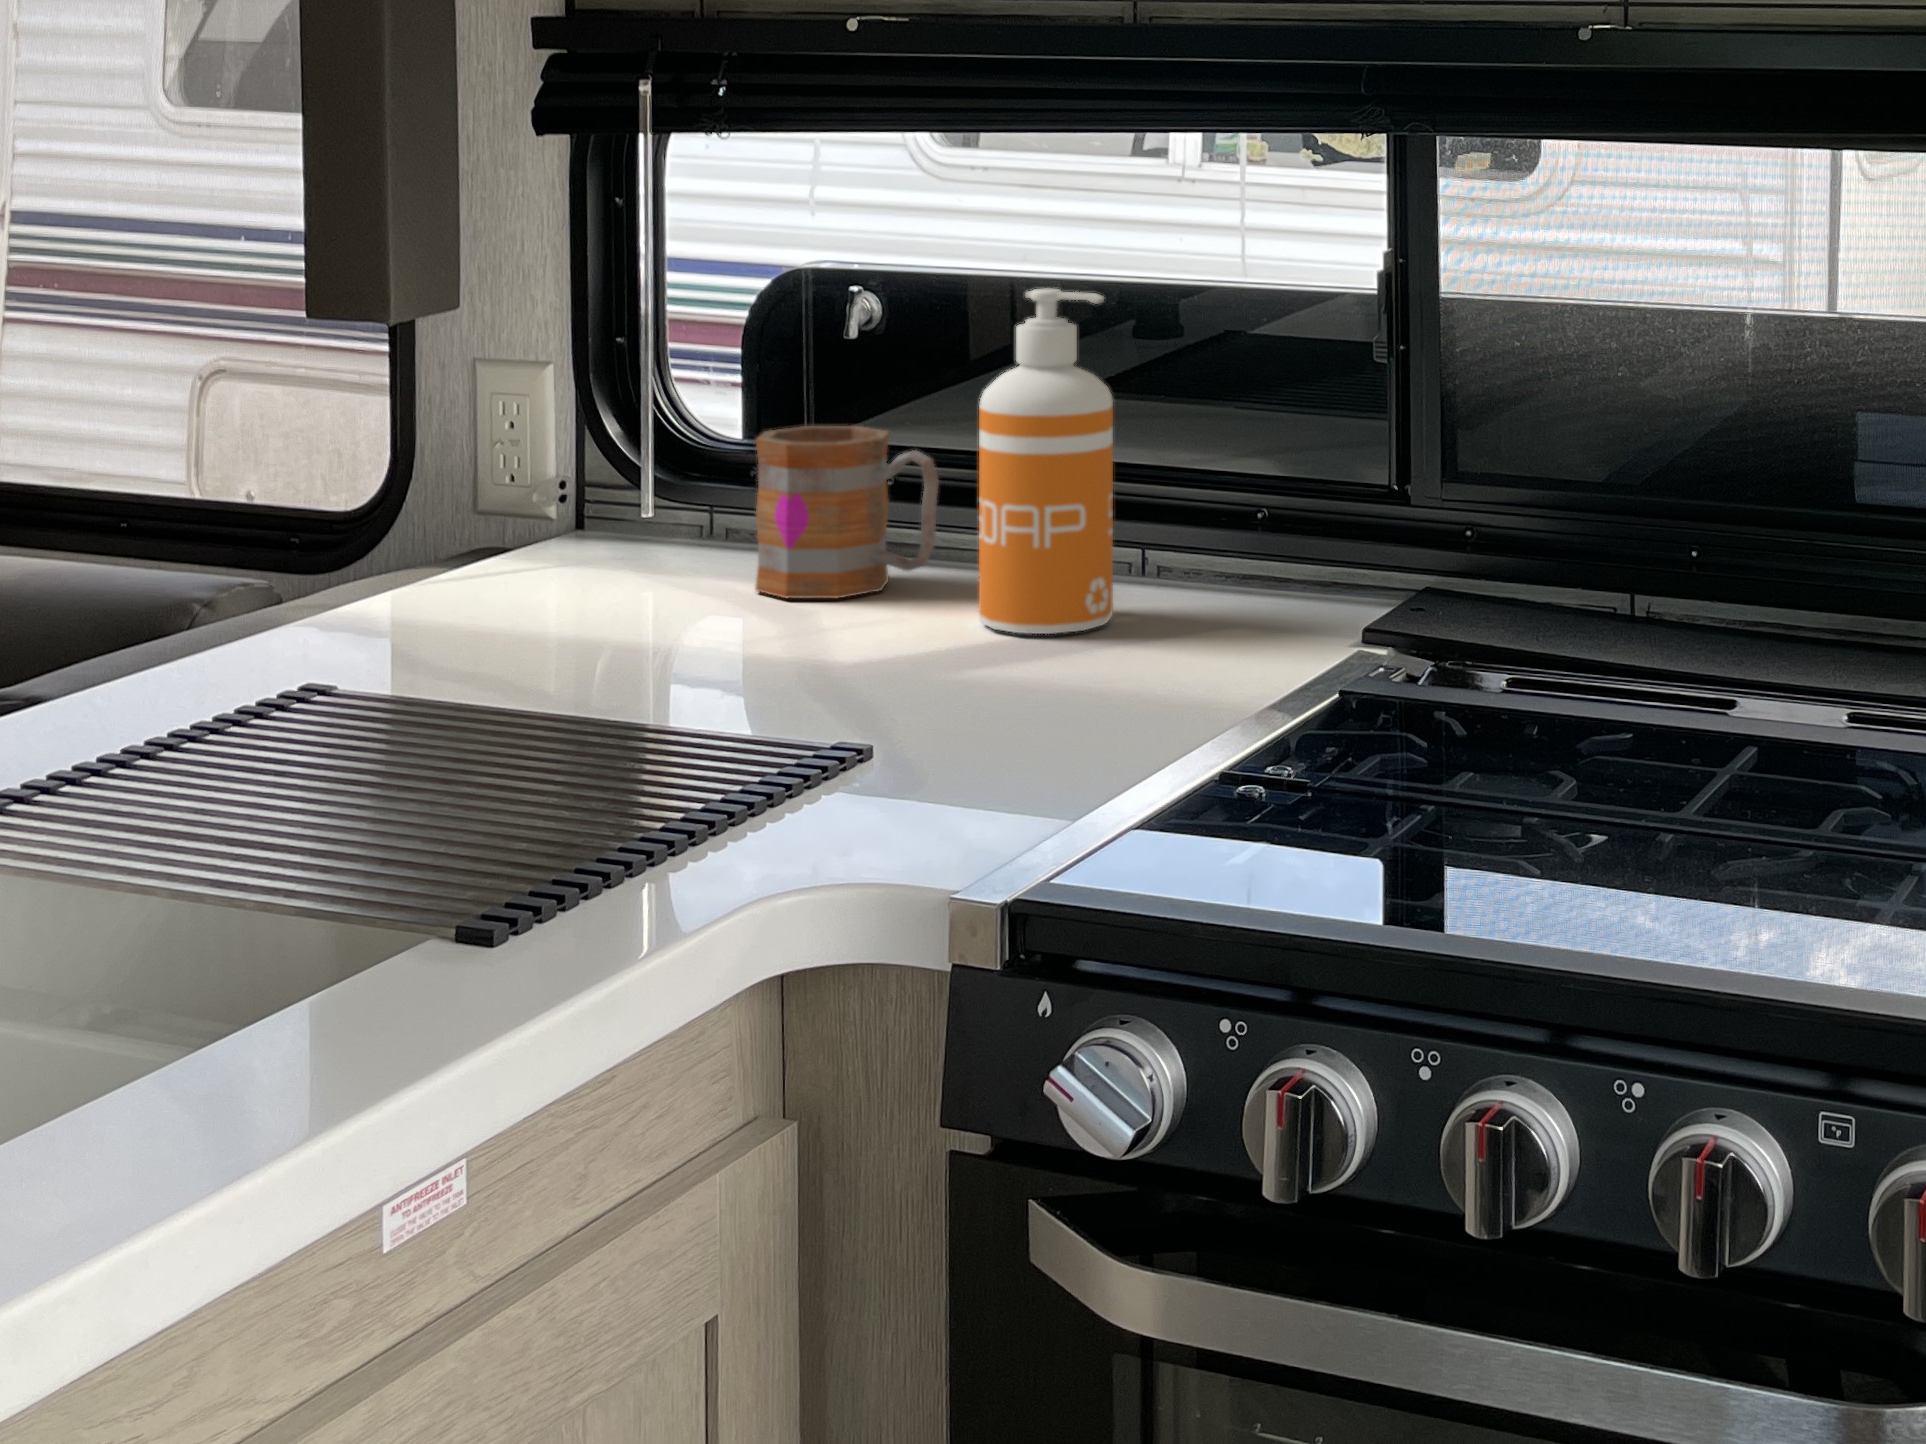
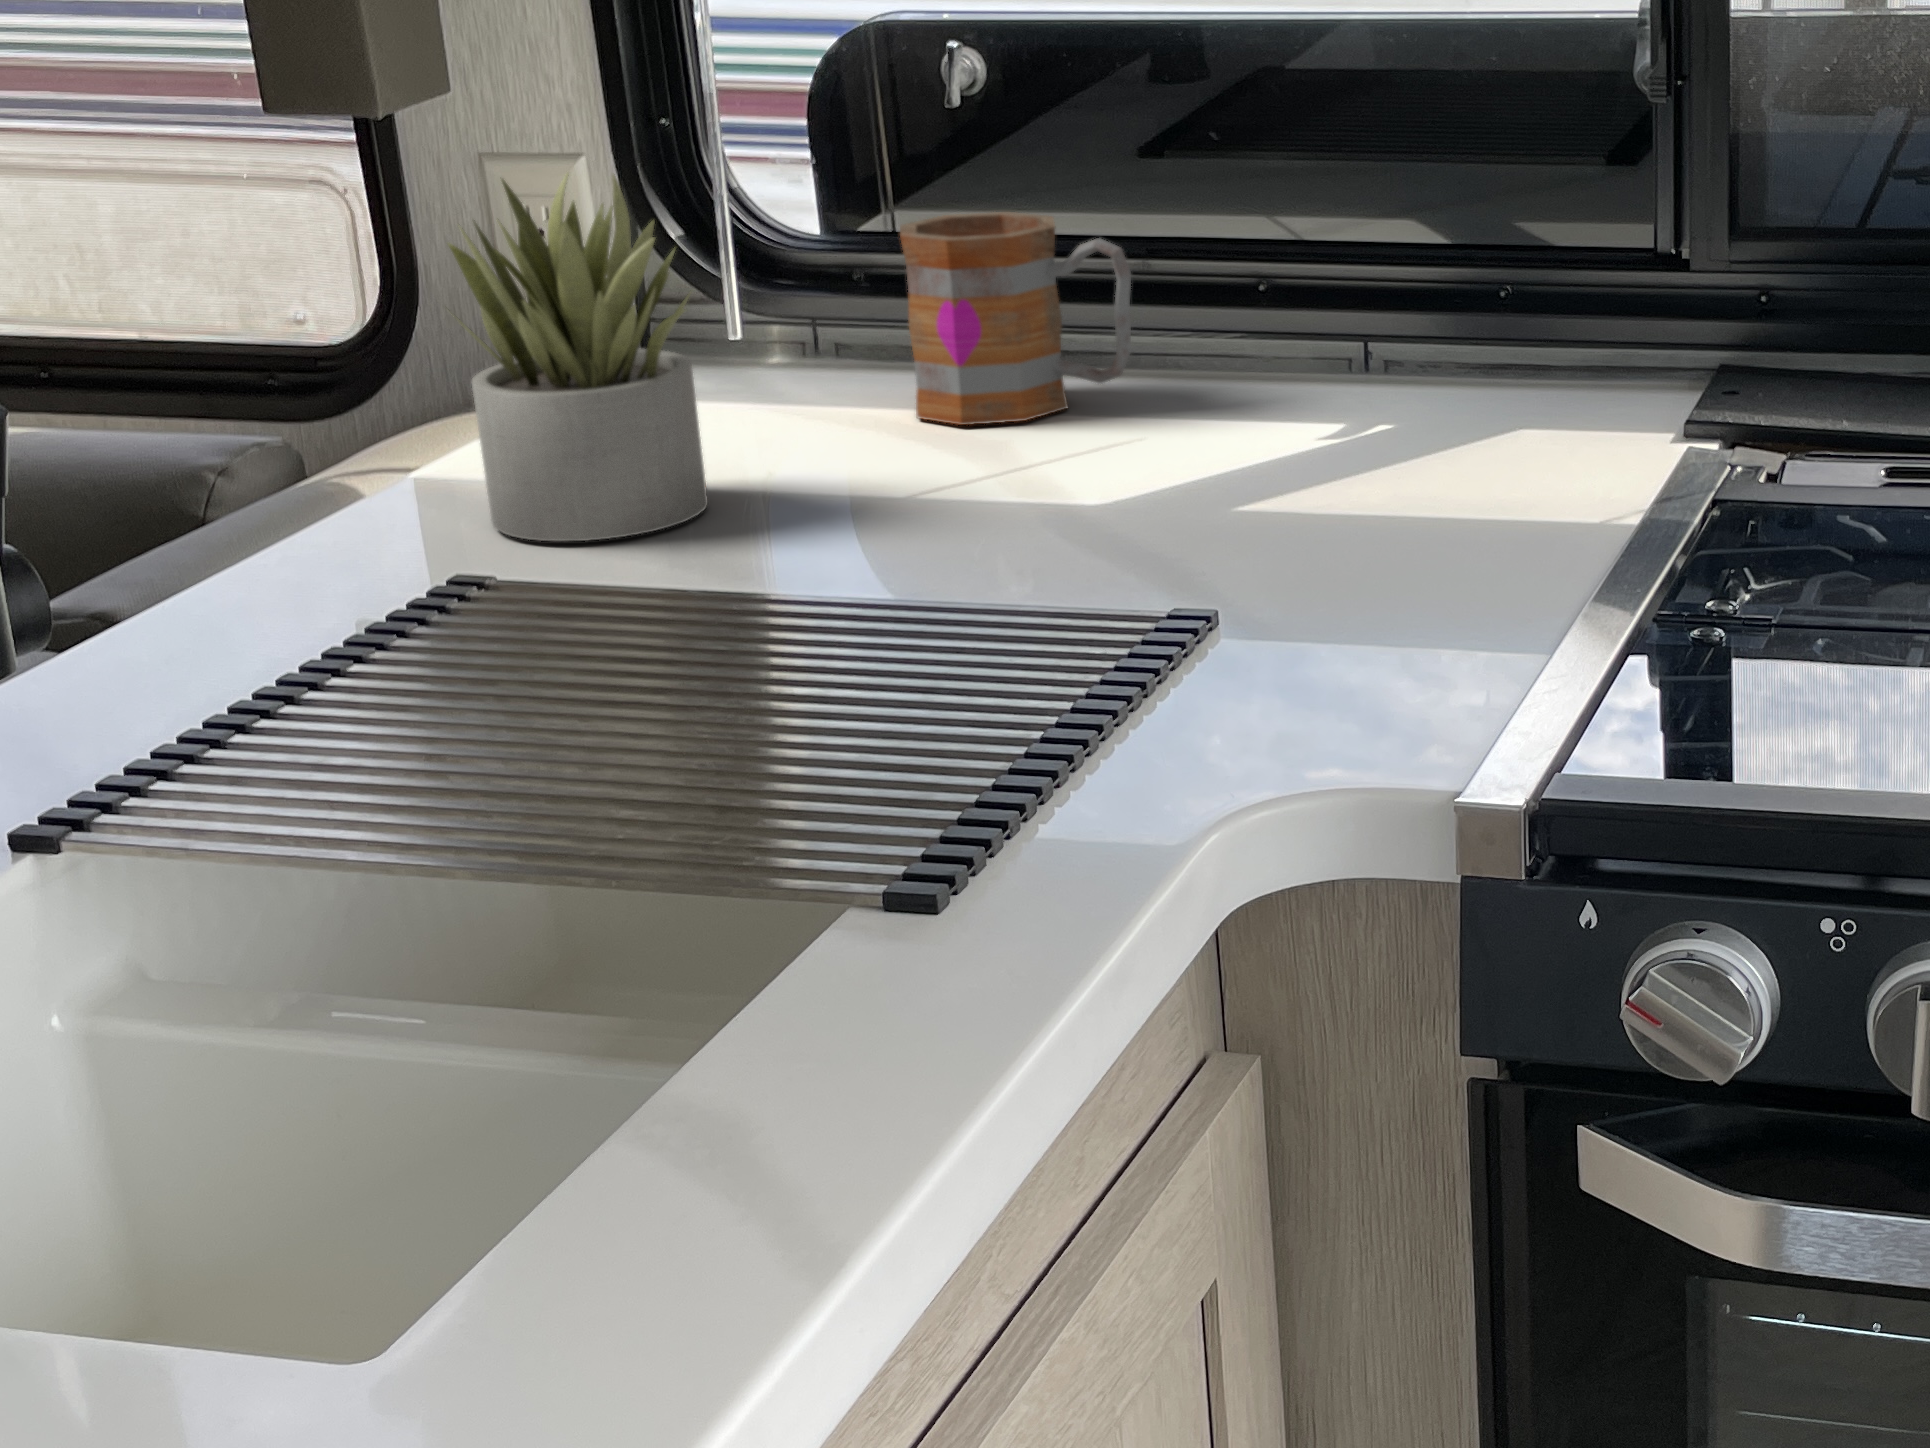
soap dispenser: present [979,288,1113,634] -> none [1203,28,1372,451]
succulent plant: none [349,370,547,665] -> present [448,174,708,541]

